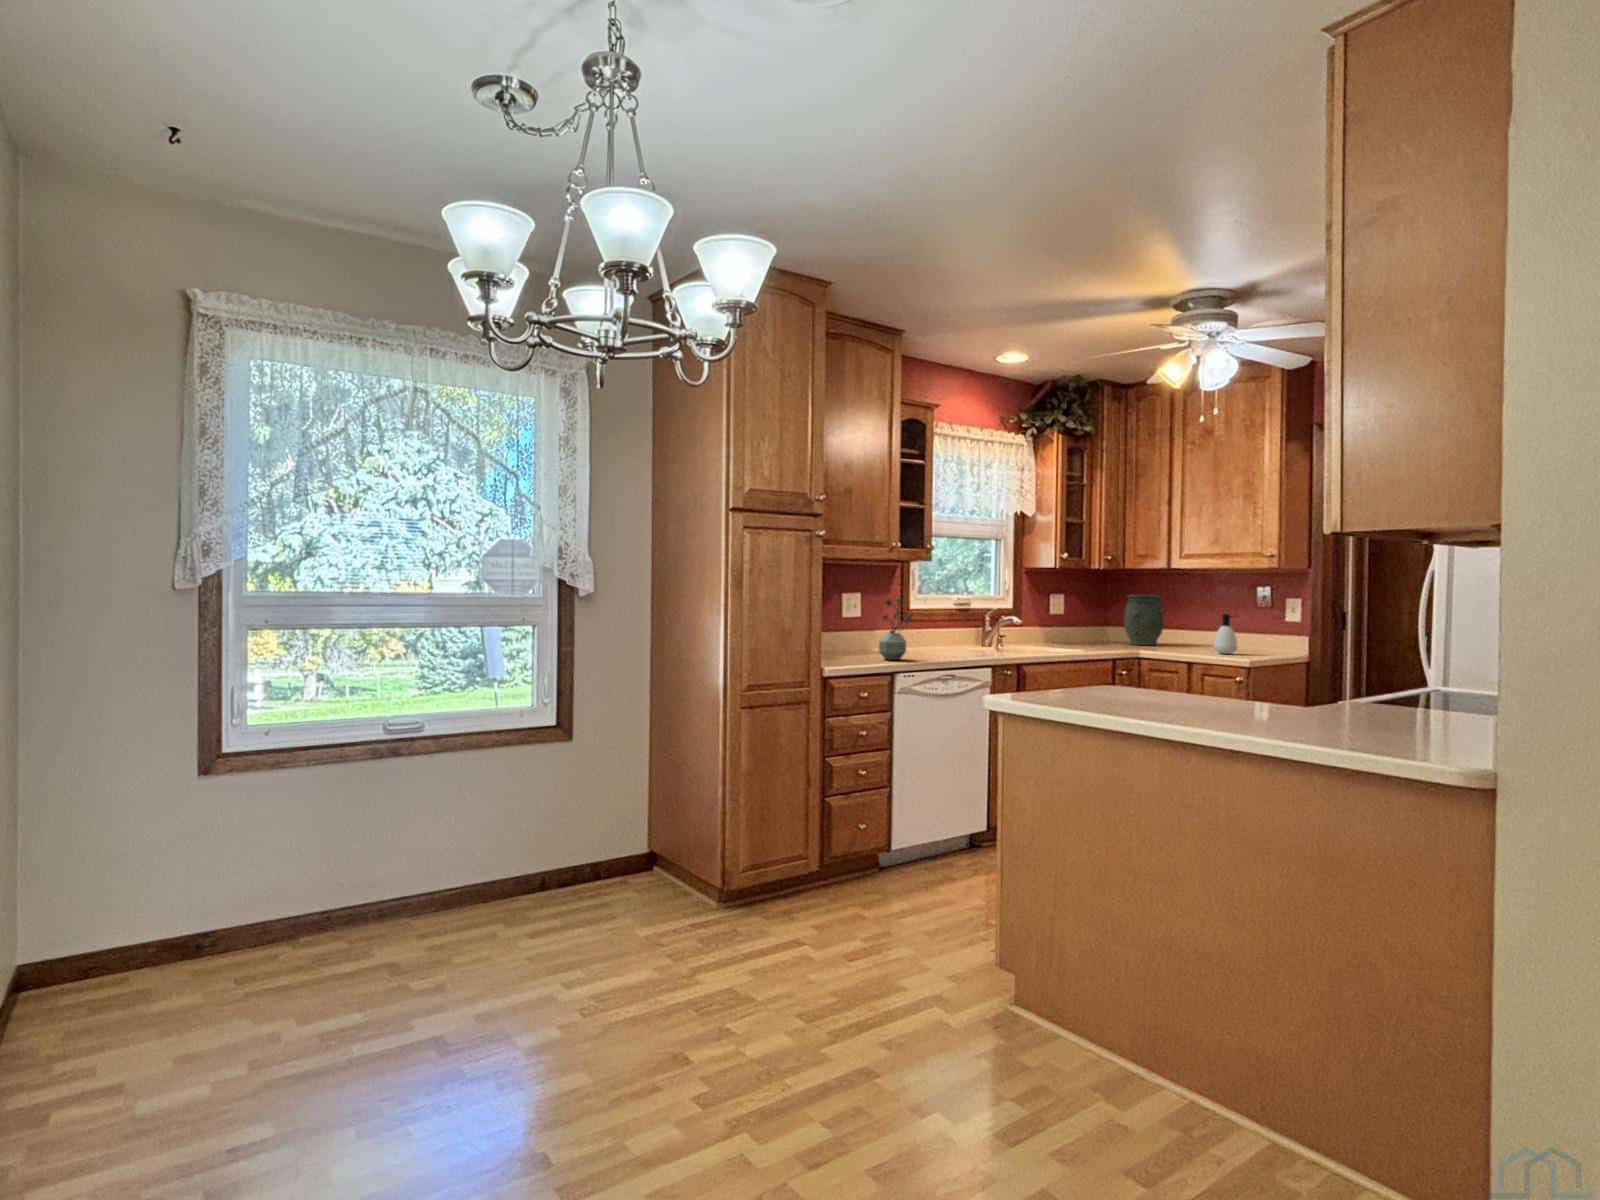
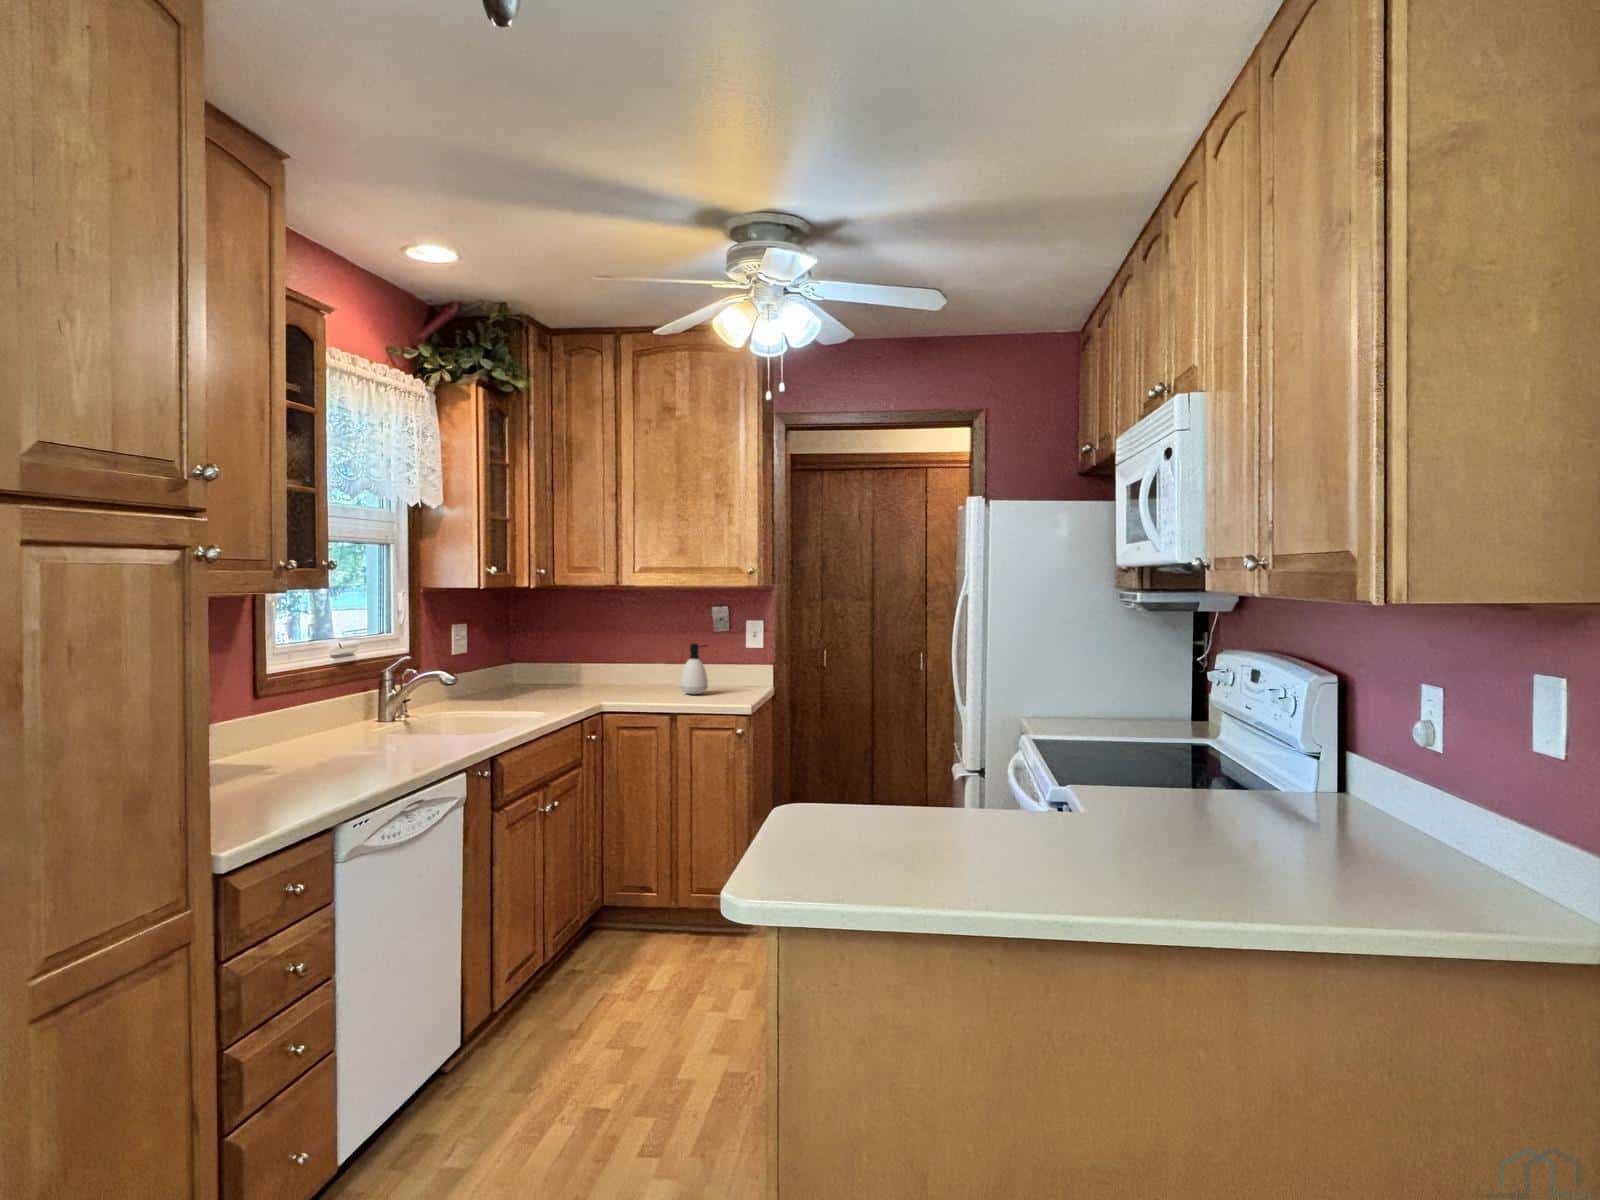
vase: present [1124,595,1164,645] -> none [549,620,602,689]
potted plant: present [879,598,912,660] -> none [268,663,338,789]

